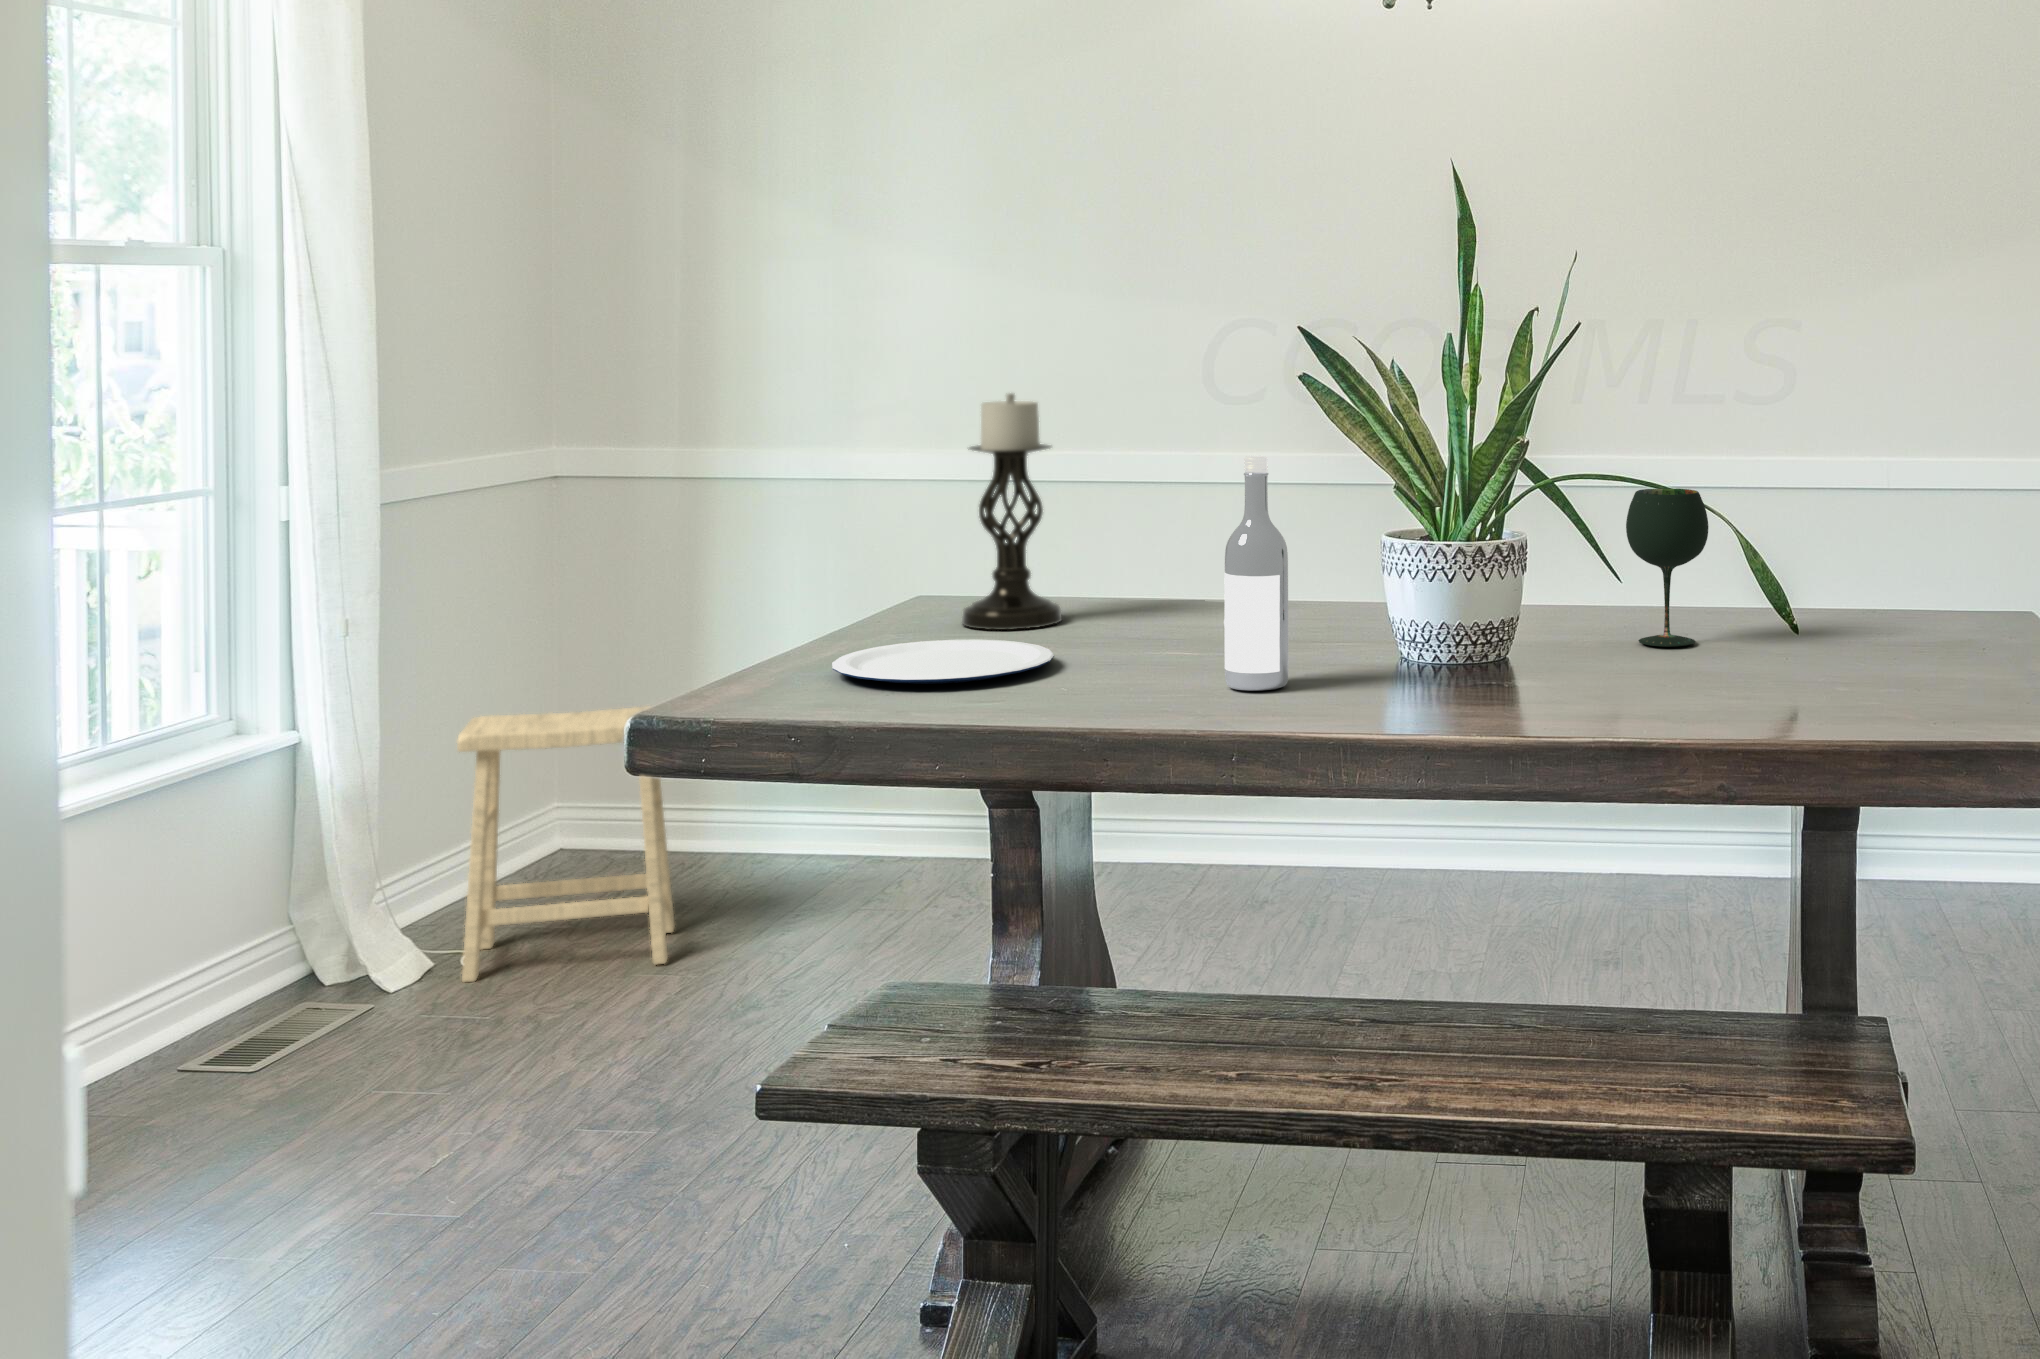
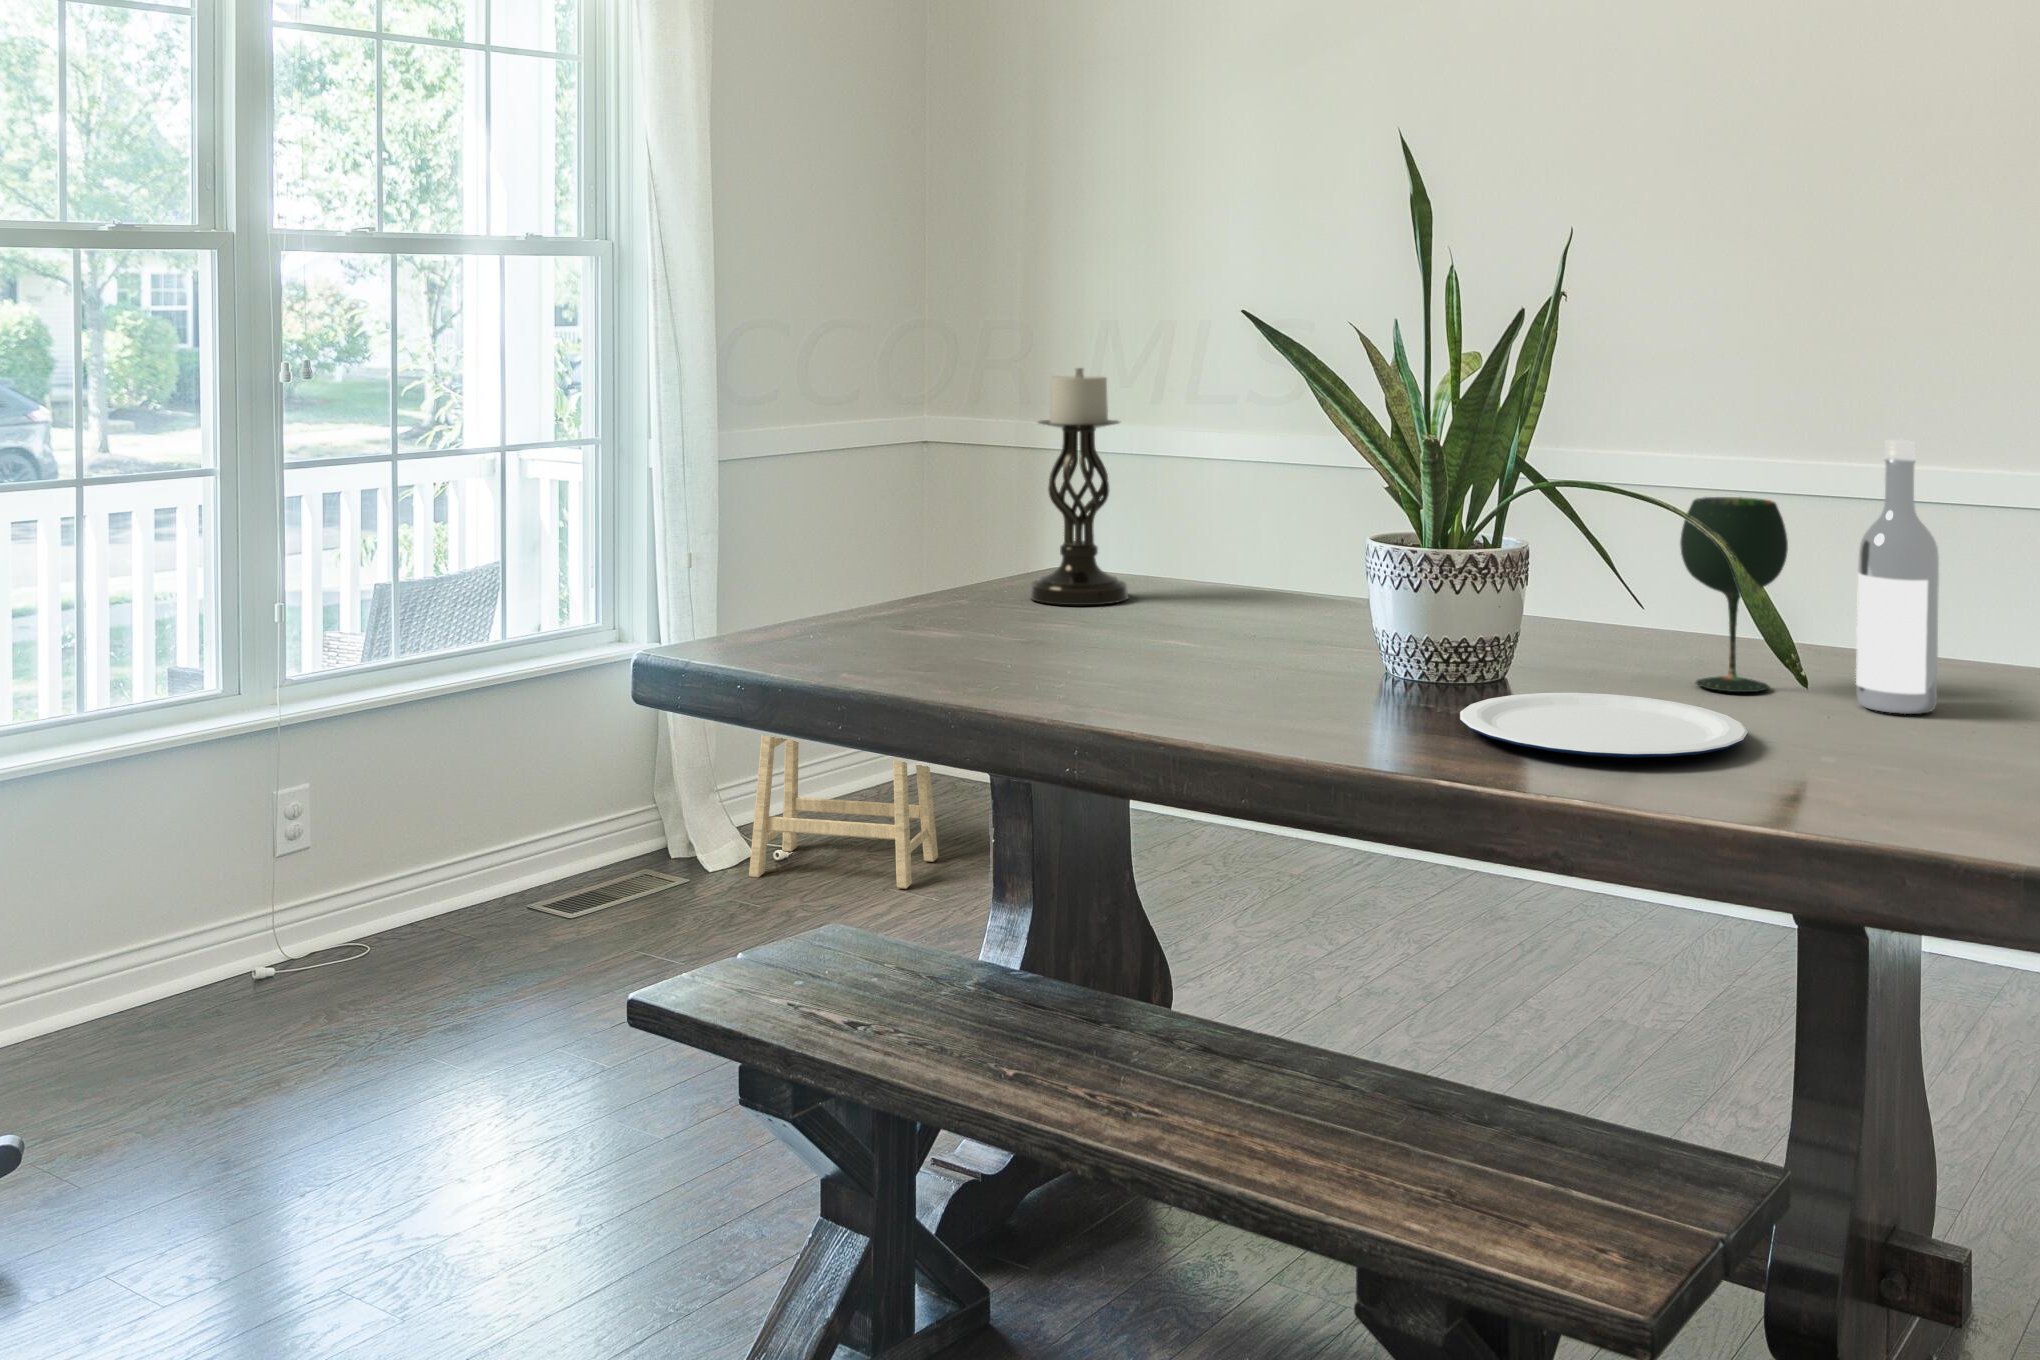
wine bottle: present [1224,456,1289,691] -> present [1856,440,1939,714]
plate: present [832,640,1054,684] -> present [1460,693,1748,758]

